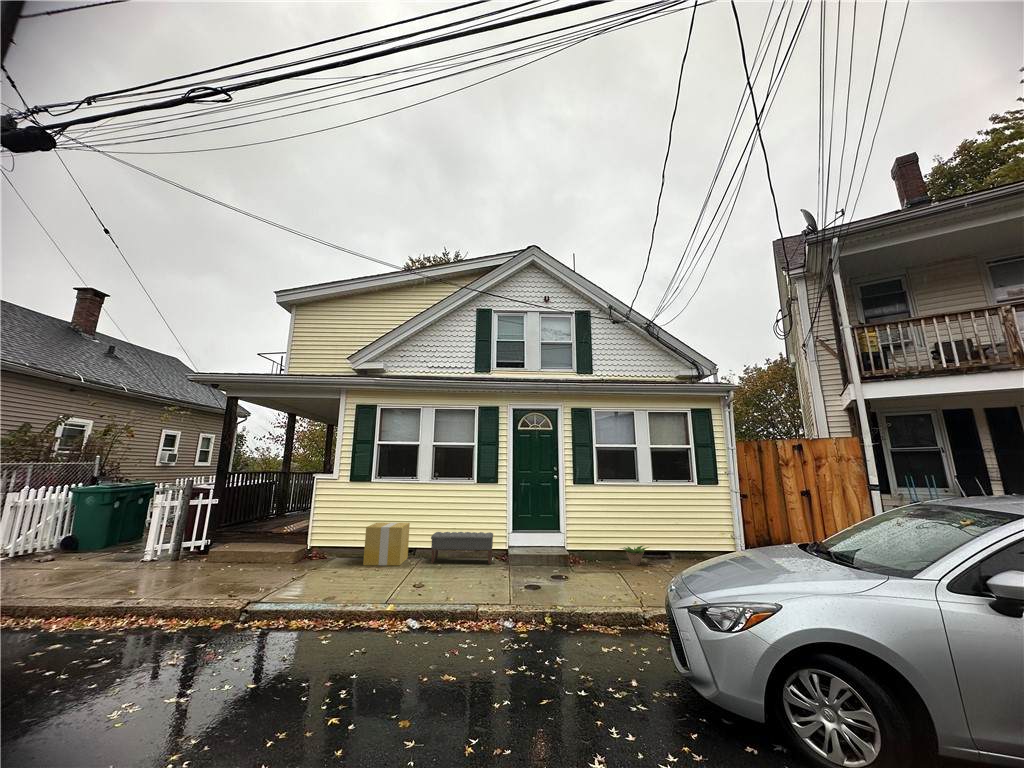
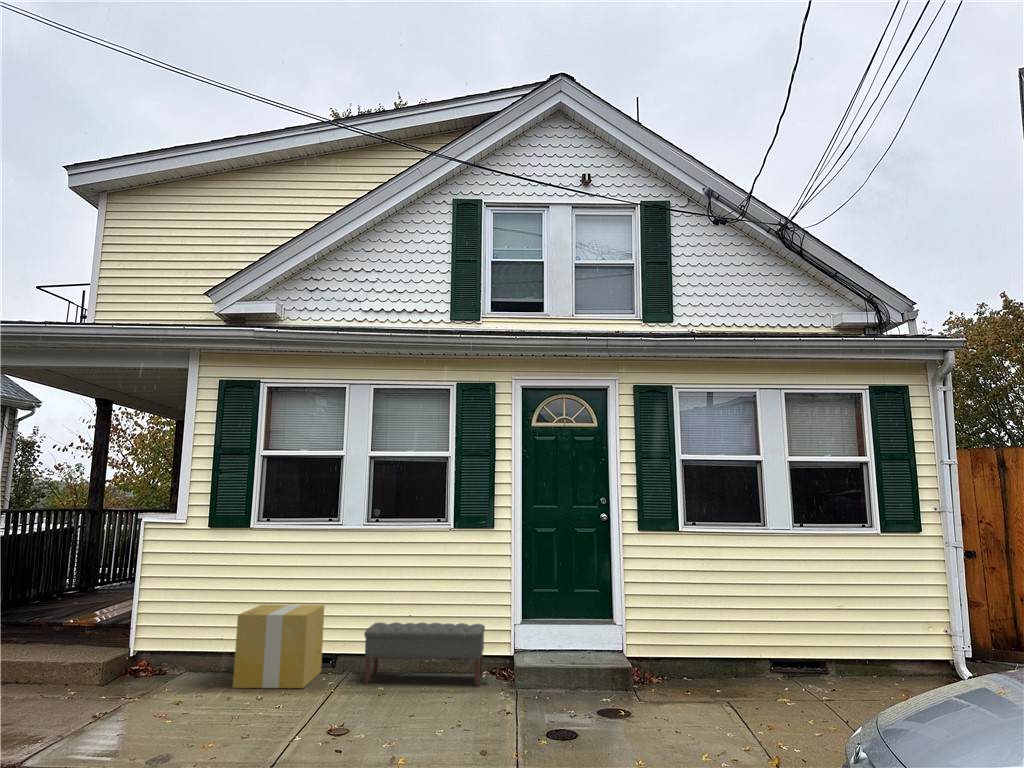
decorative plant: present [621,546,648,565] -> none [726,649,789,687]

